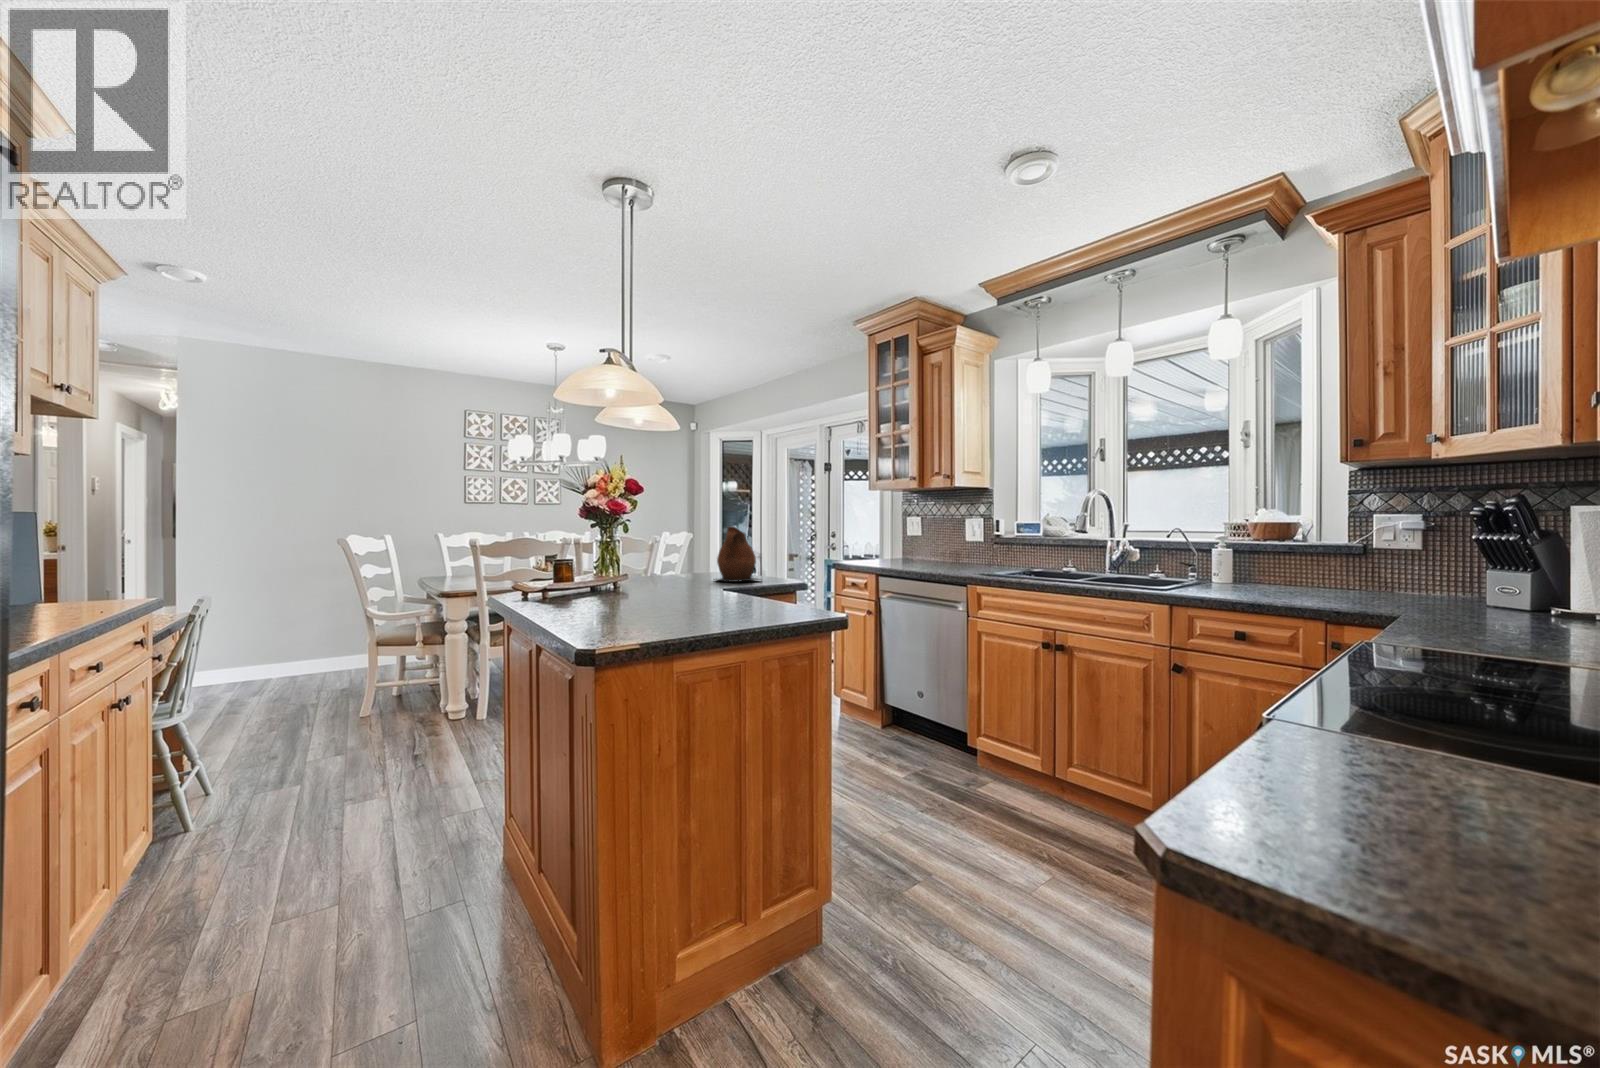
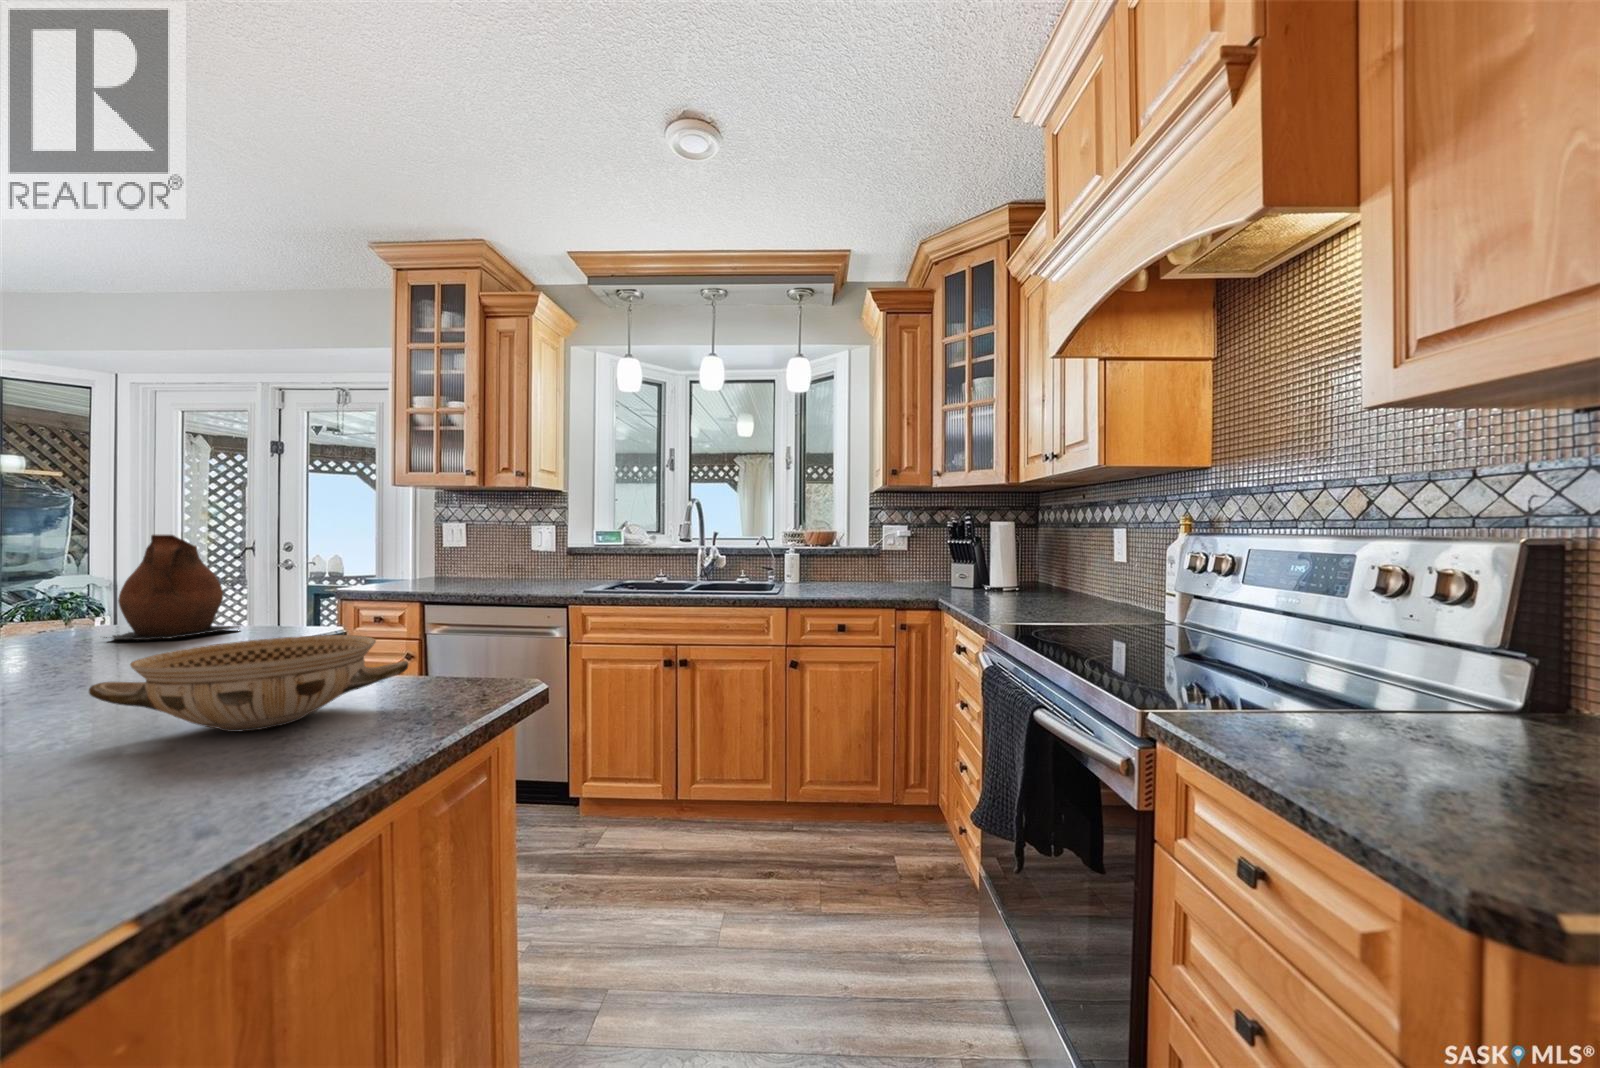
ceramic bowl: none [667,577,771,615] -> present [89,635,408,732]

